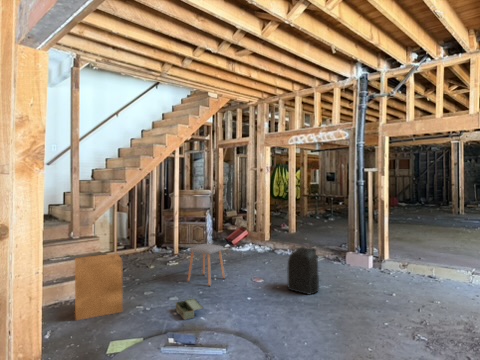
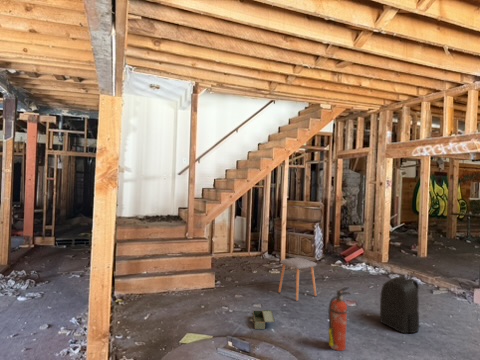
cardboard box: present [75,254,123,320] -> none [172,256,212,309]
fire extinguisher: none [260,261,275,321] -> present [329,287,349,351]

